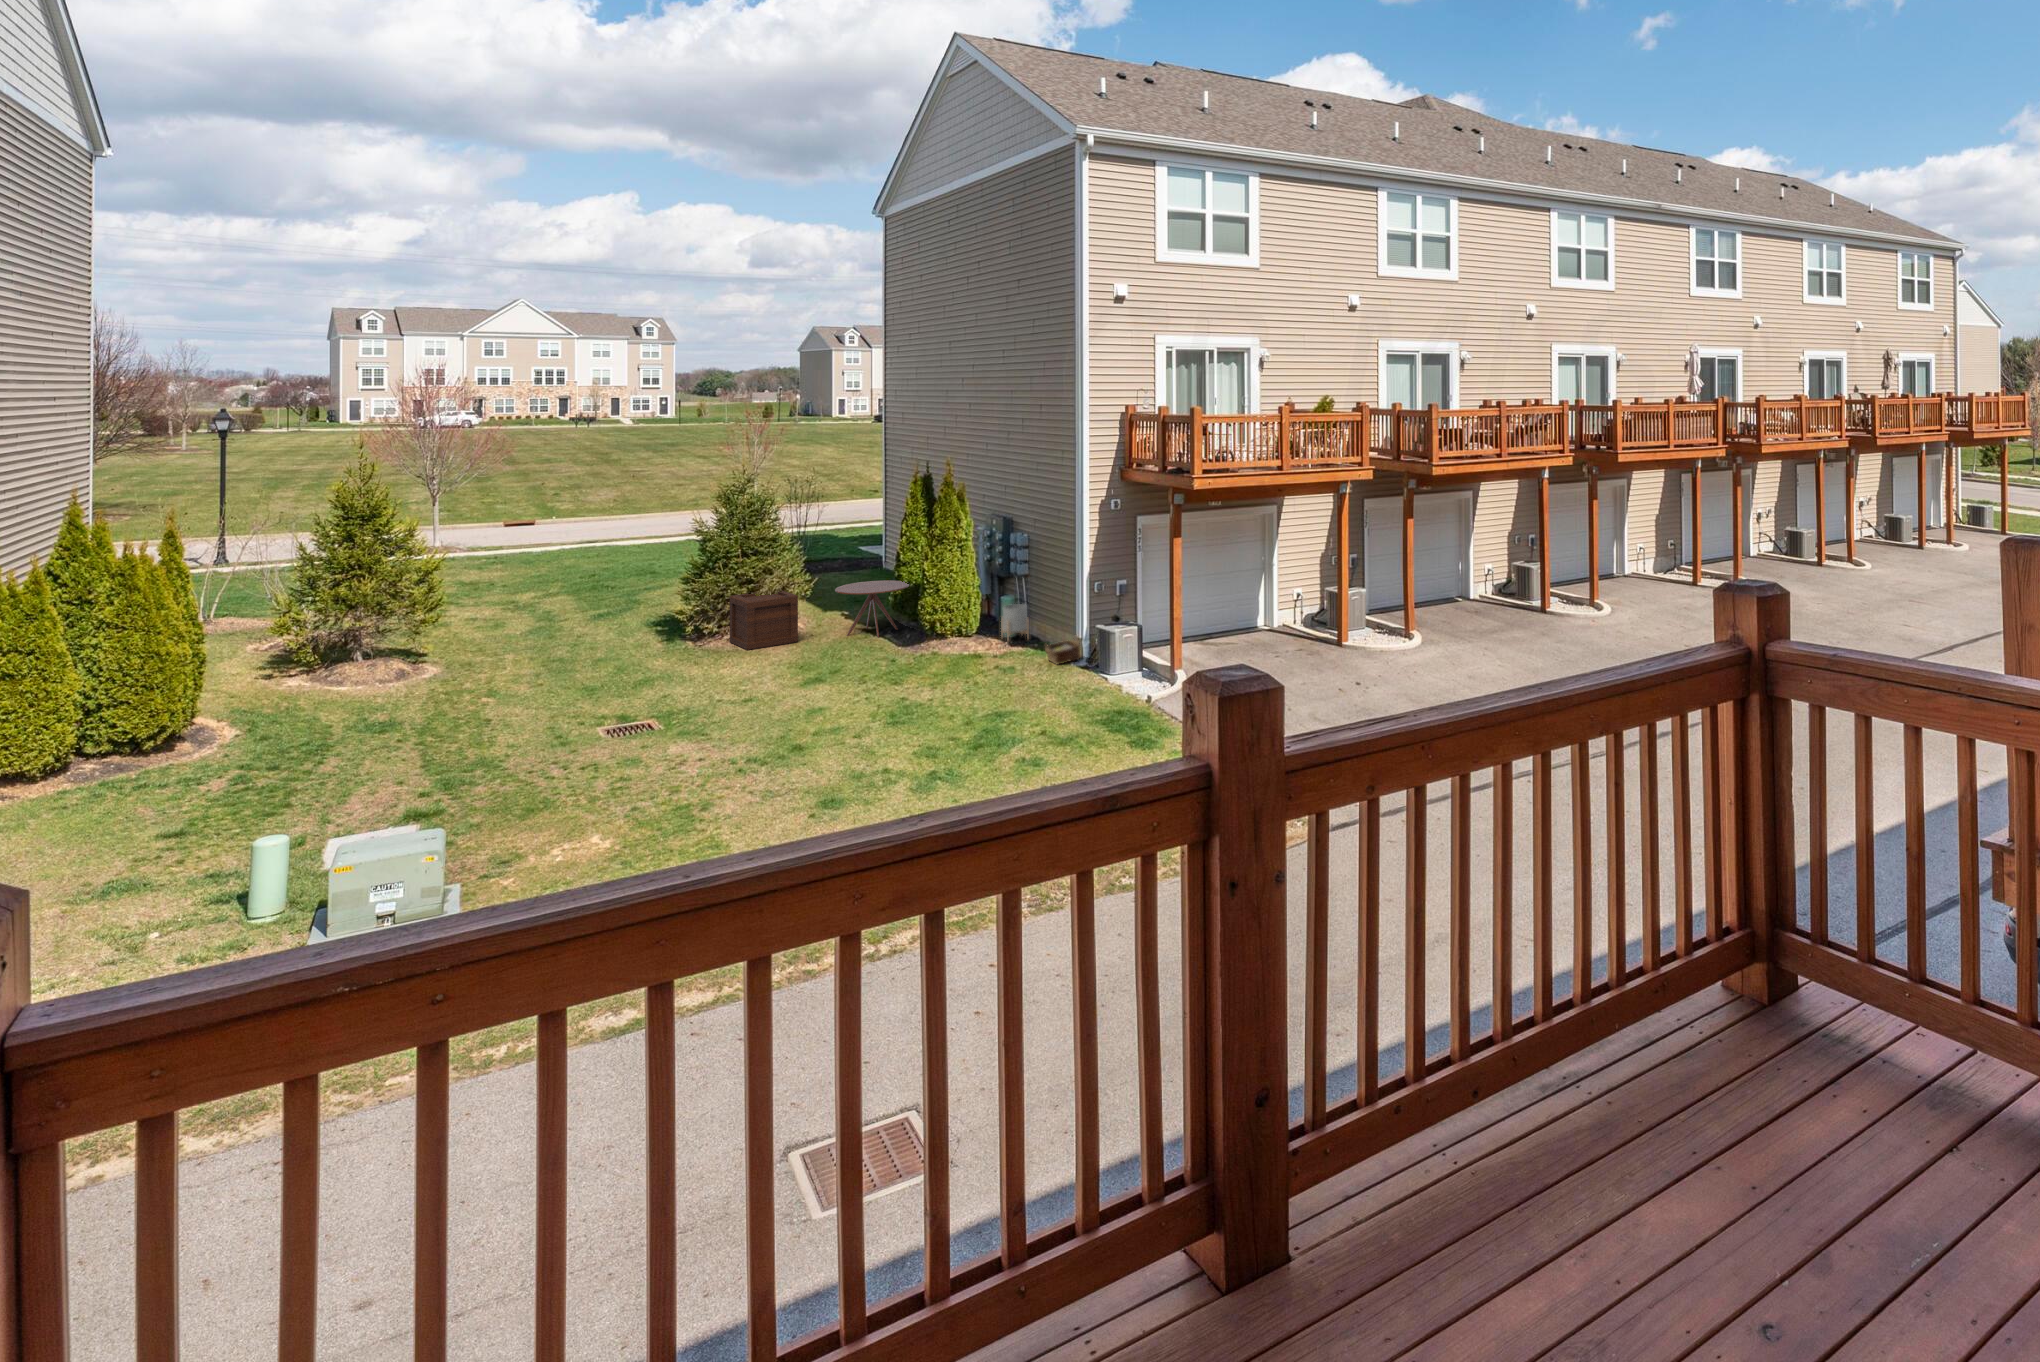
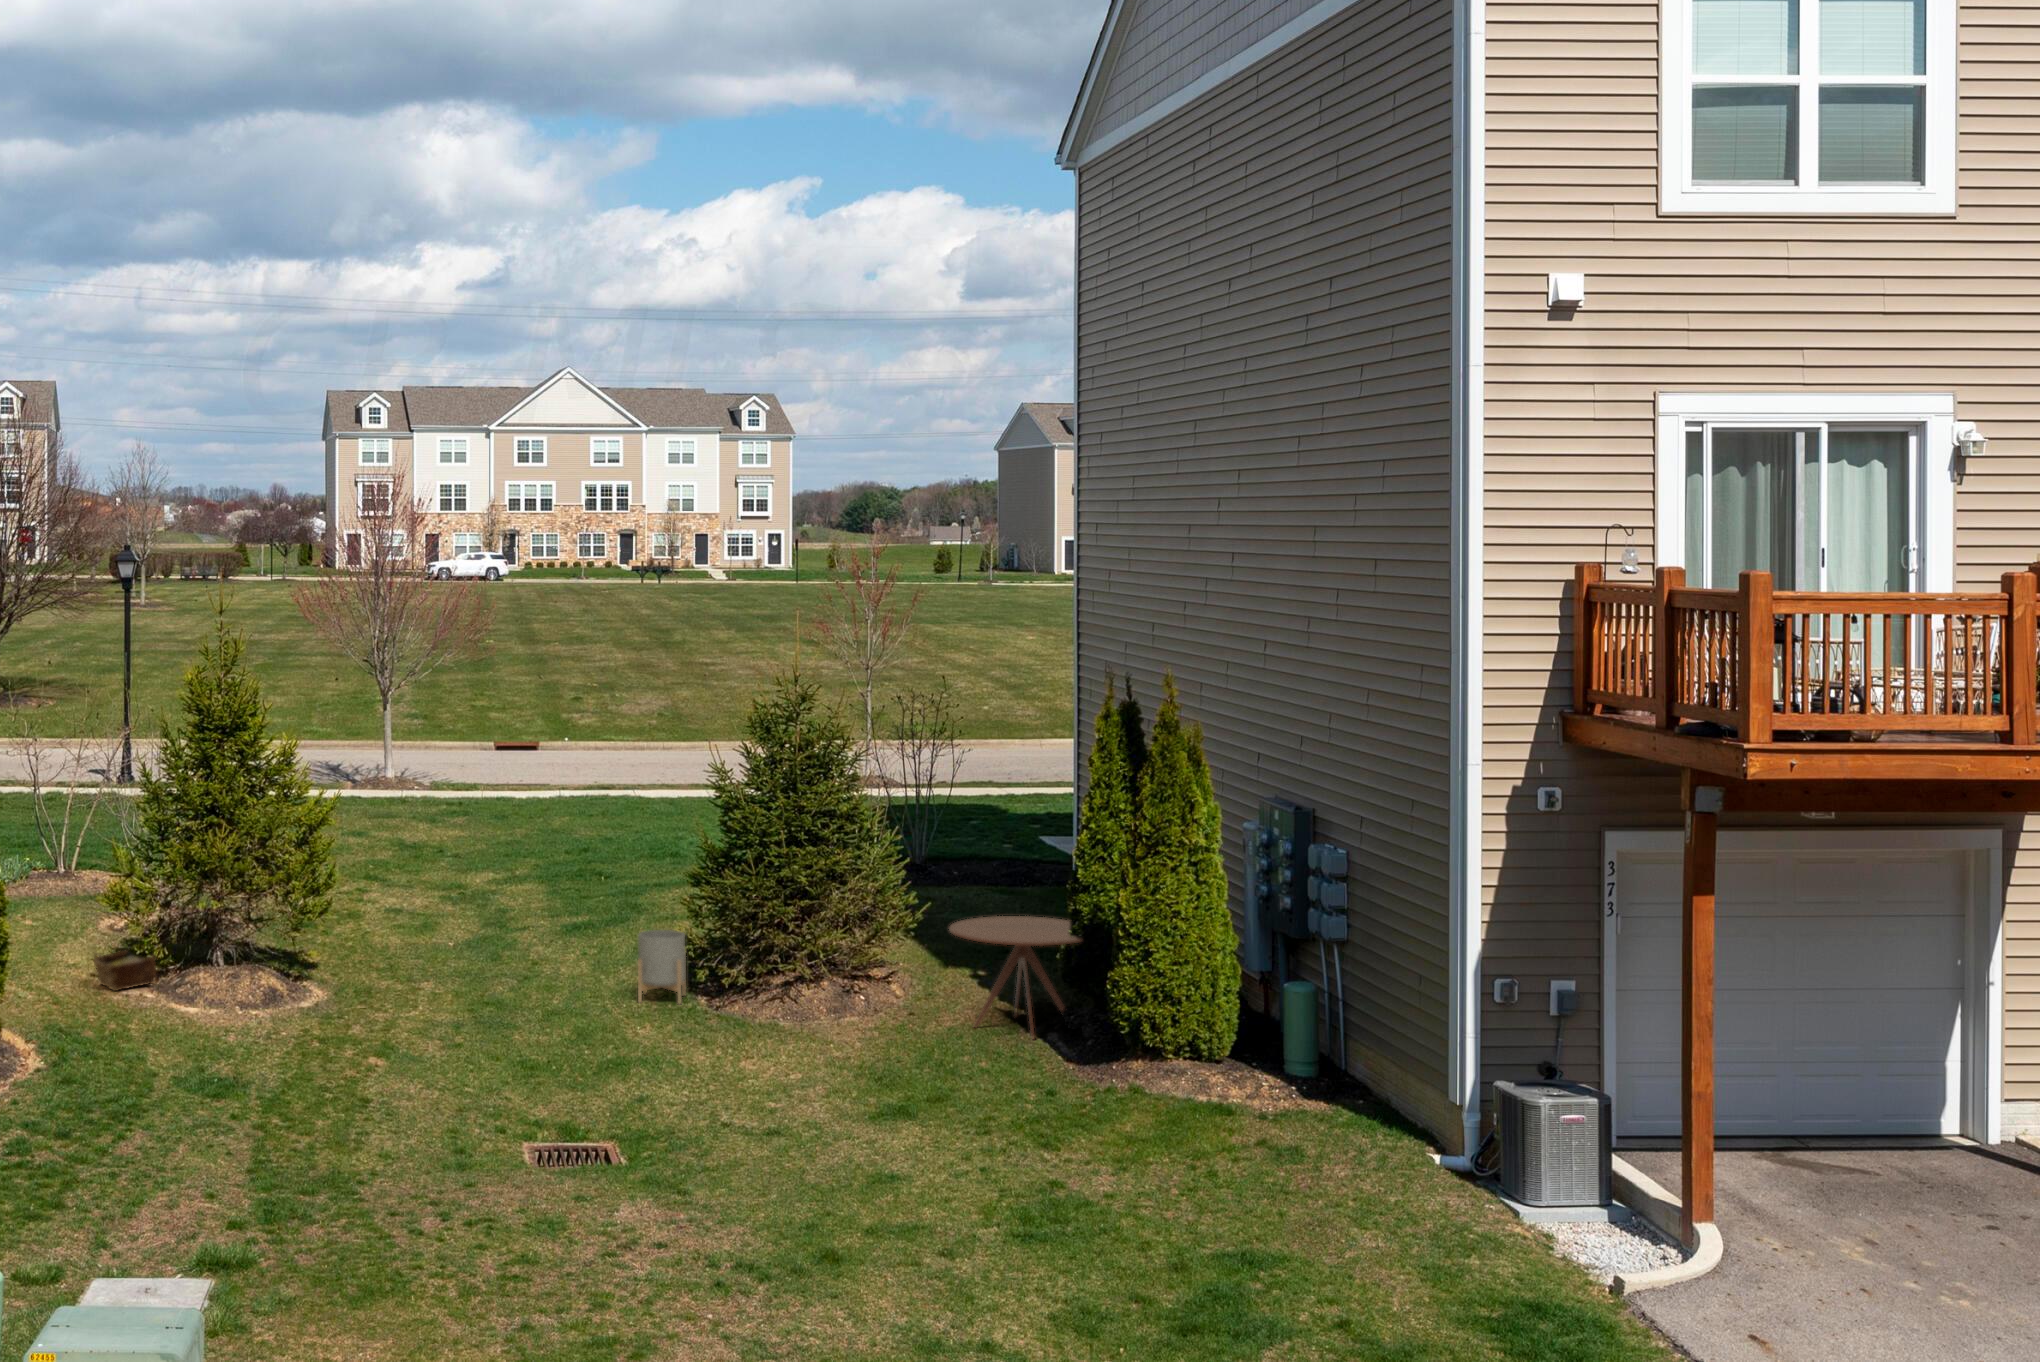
wooden crate: present [730,591,798,650] -> none [757,914,878,1033]
planter: present [1001,604,1029,637] -> present [638,930,686,1003]
woven basket: present [1045,638,1080,665] -> present [94,951,156,991]

